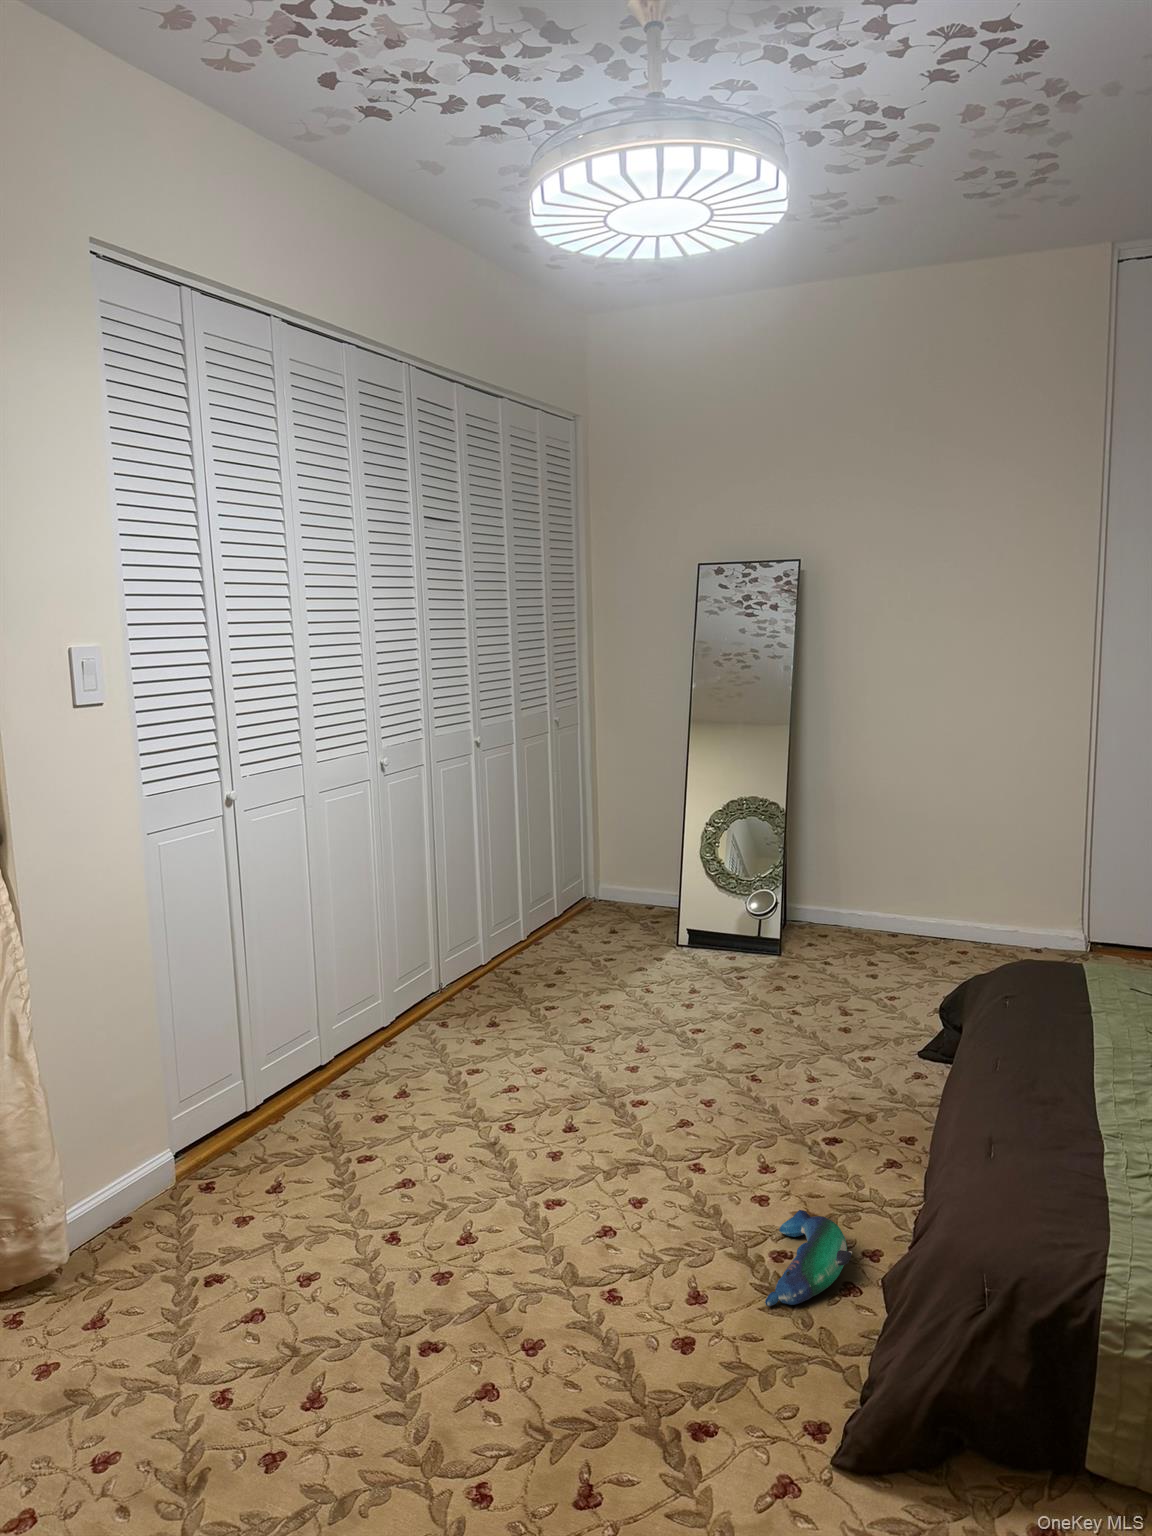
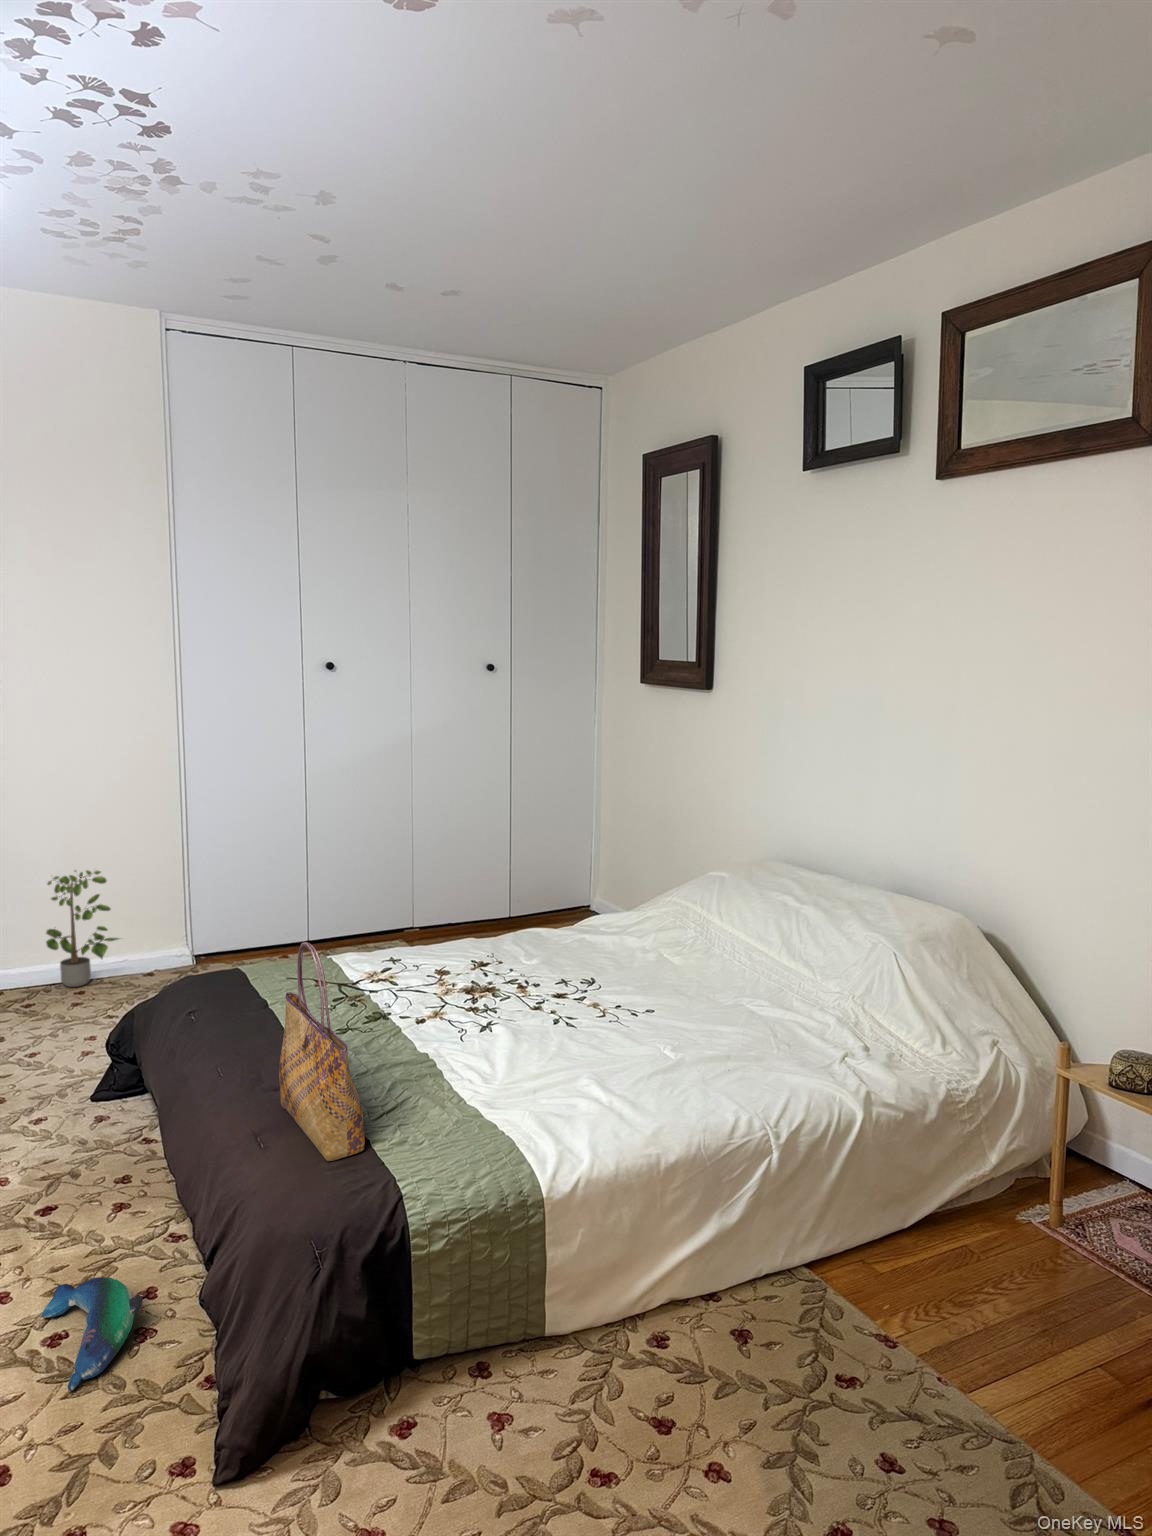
potted plant: none [938,824,1016,944] -> present [46,870,118,987]
tote bag: none [1030,939,1096,1203] -> present [279,942,365,1161]

